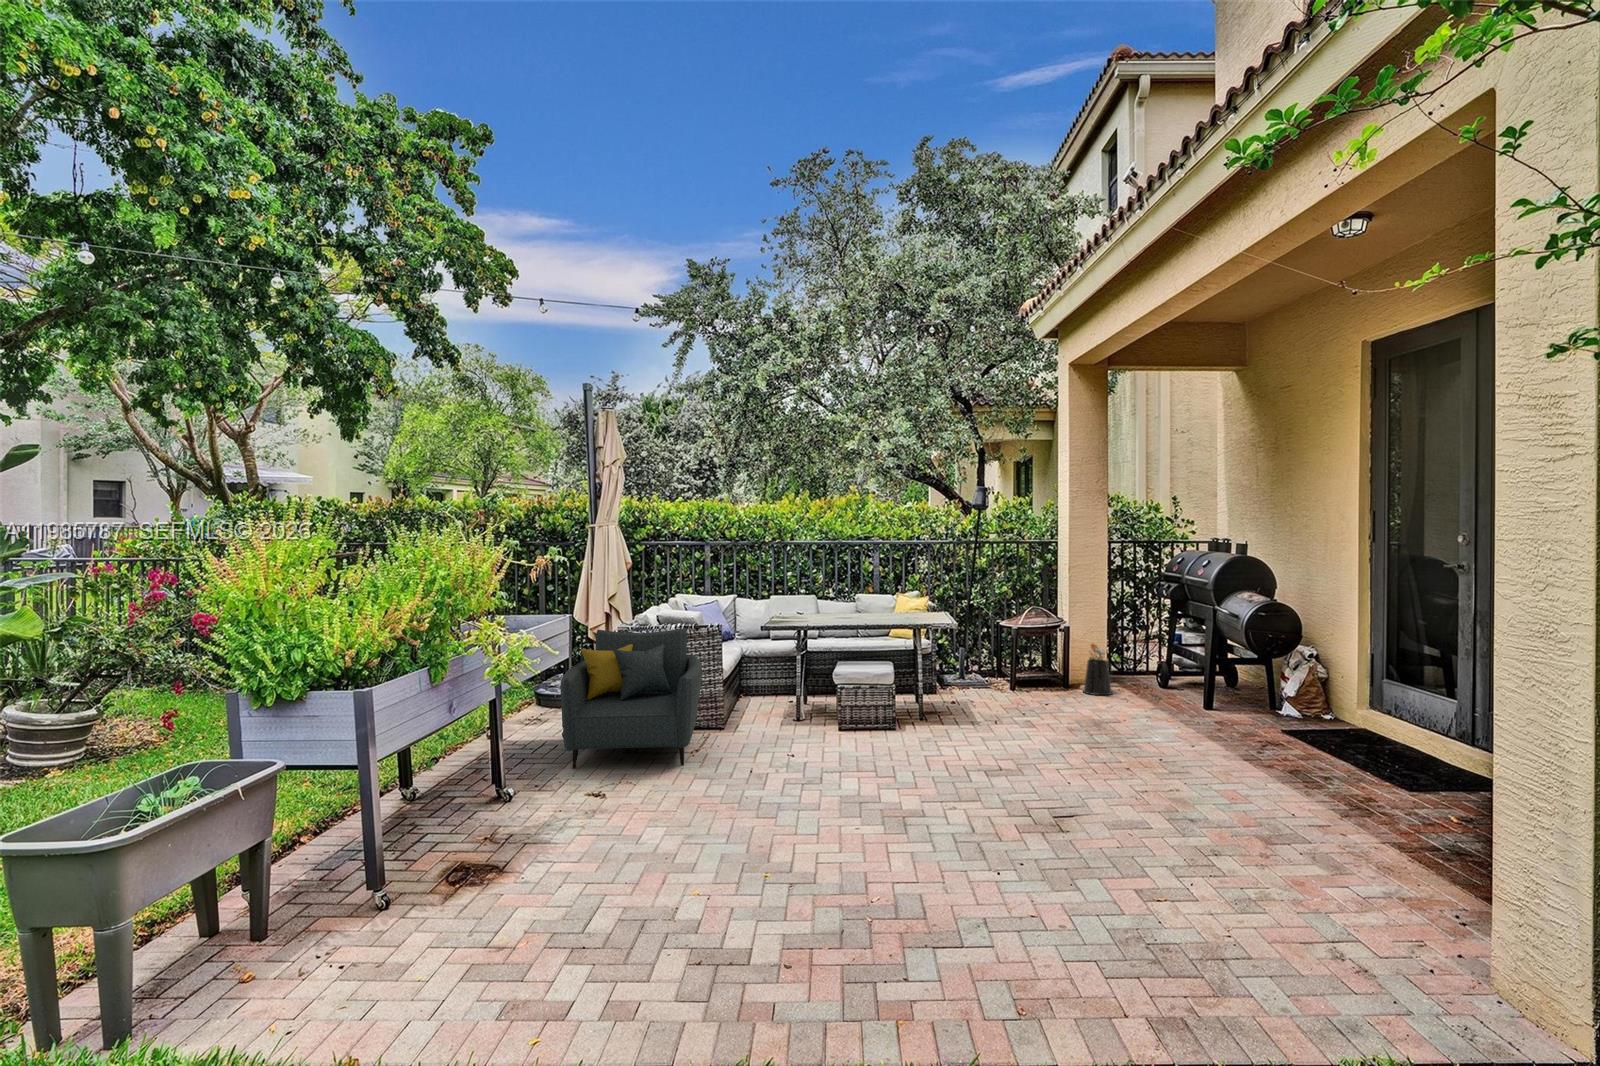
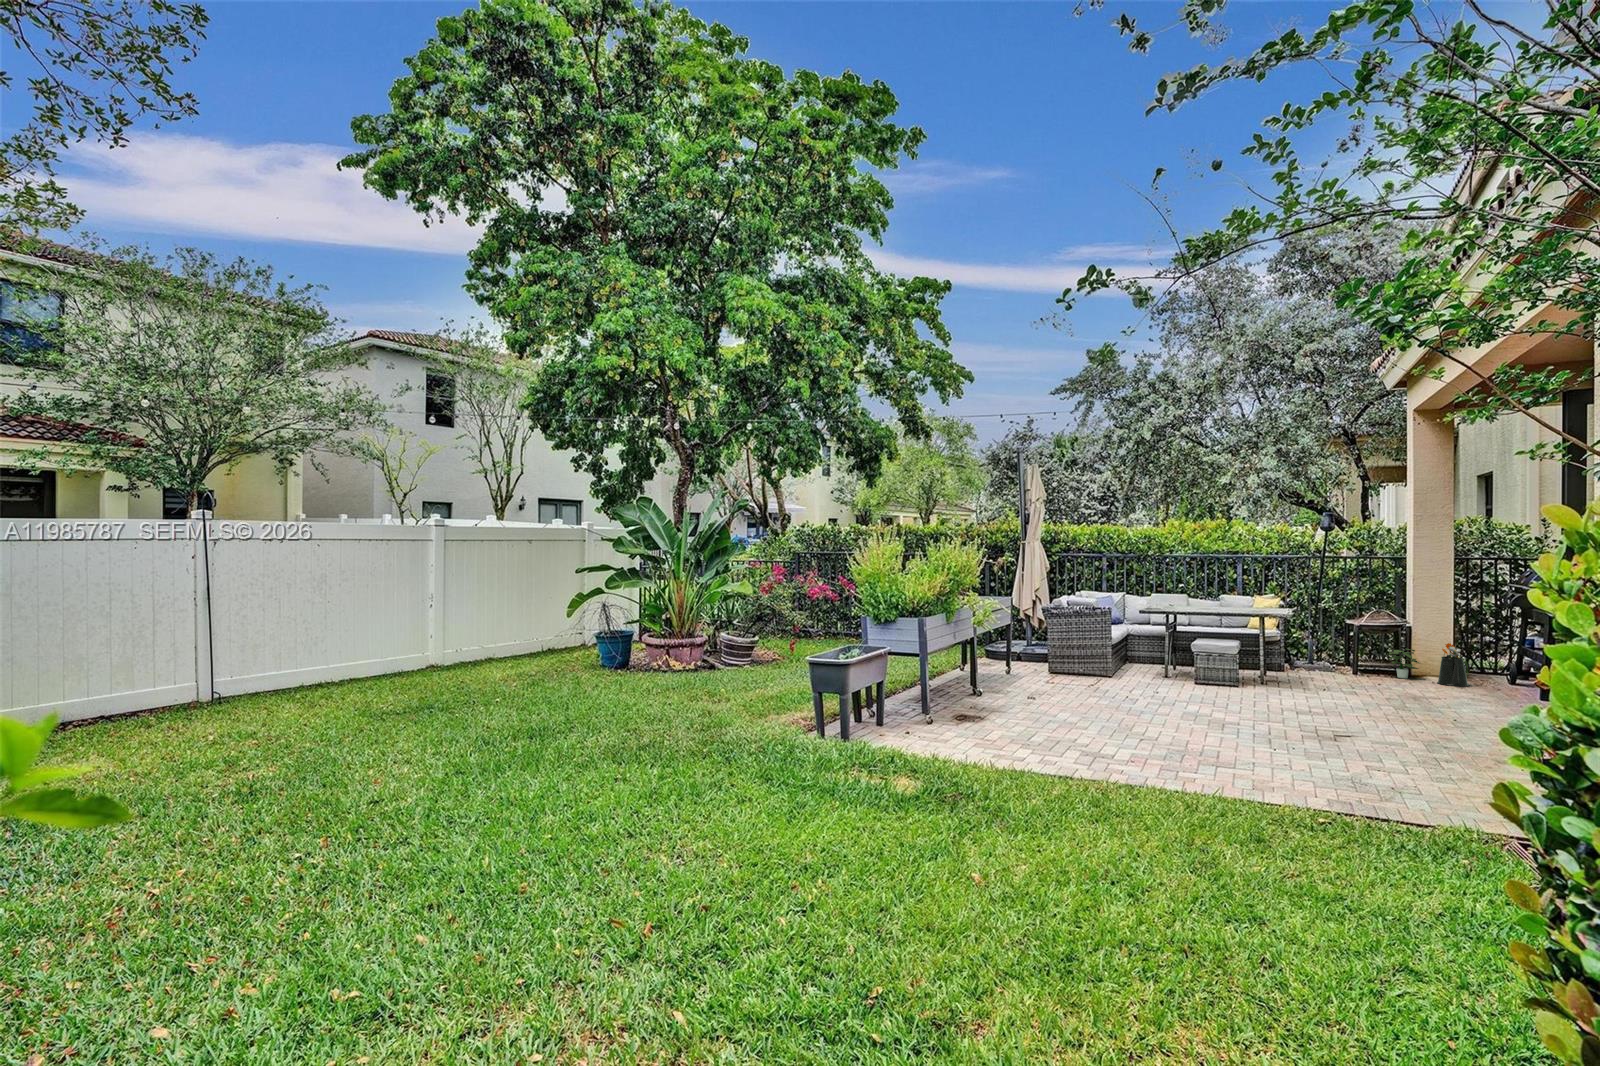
armchair: present [560,628,702,769] -> none [1008,607,1095,688]
potted plant: none [1032,652,1067,688] -> present [1389,649,1420,678]

